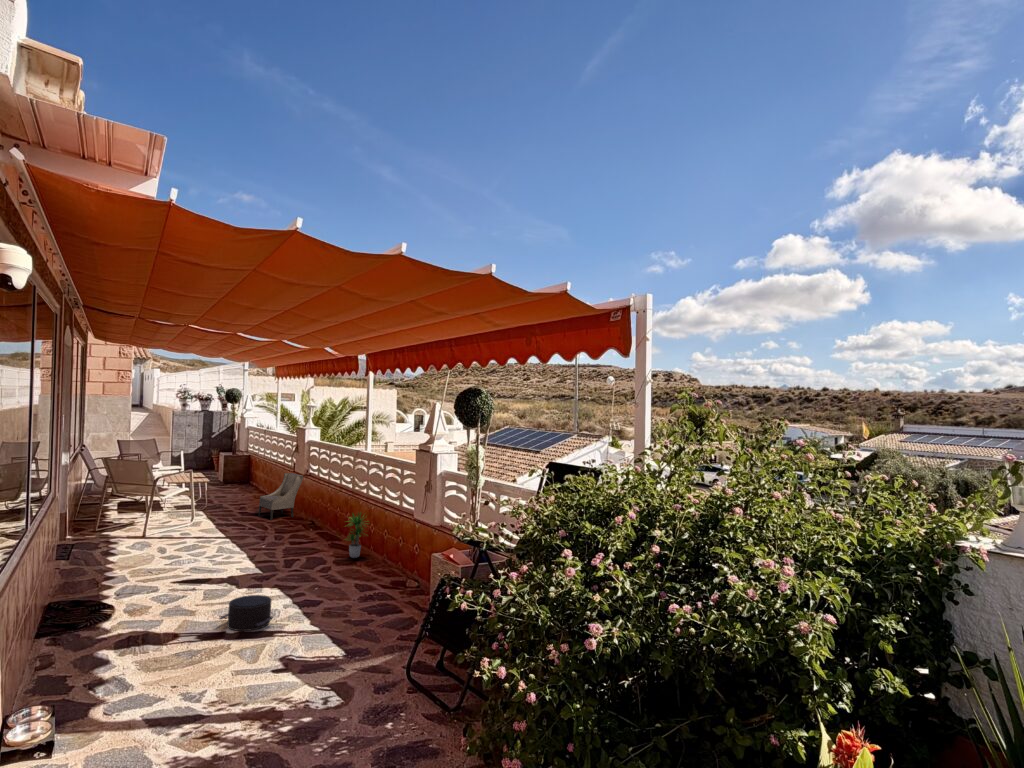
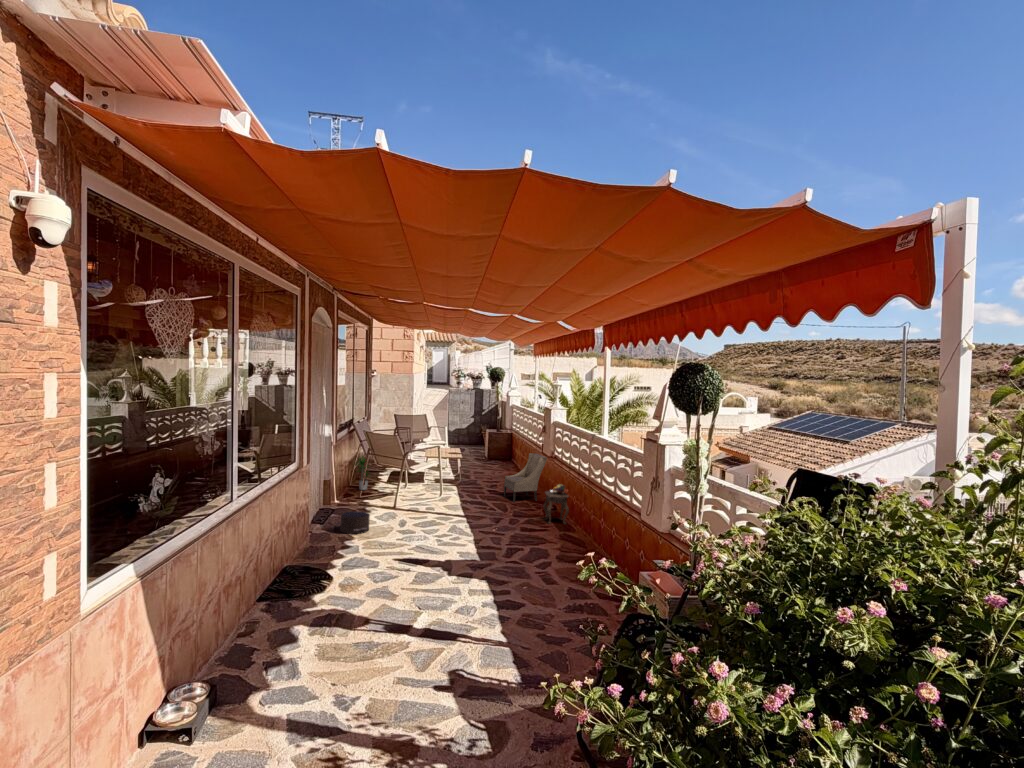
side table: none [307,498,333,535] -> present [544,484,569,524]
potted plant: present [348,513,363,558] -> present [357,456,368,490]
pouf: present [219,595,273,631] -> present [337,511,370,534]

